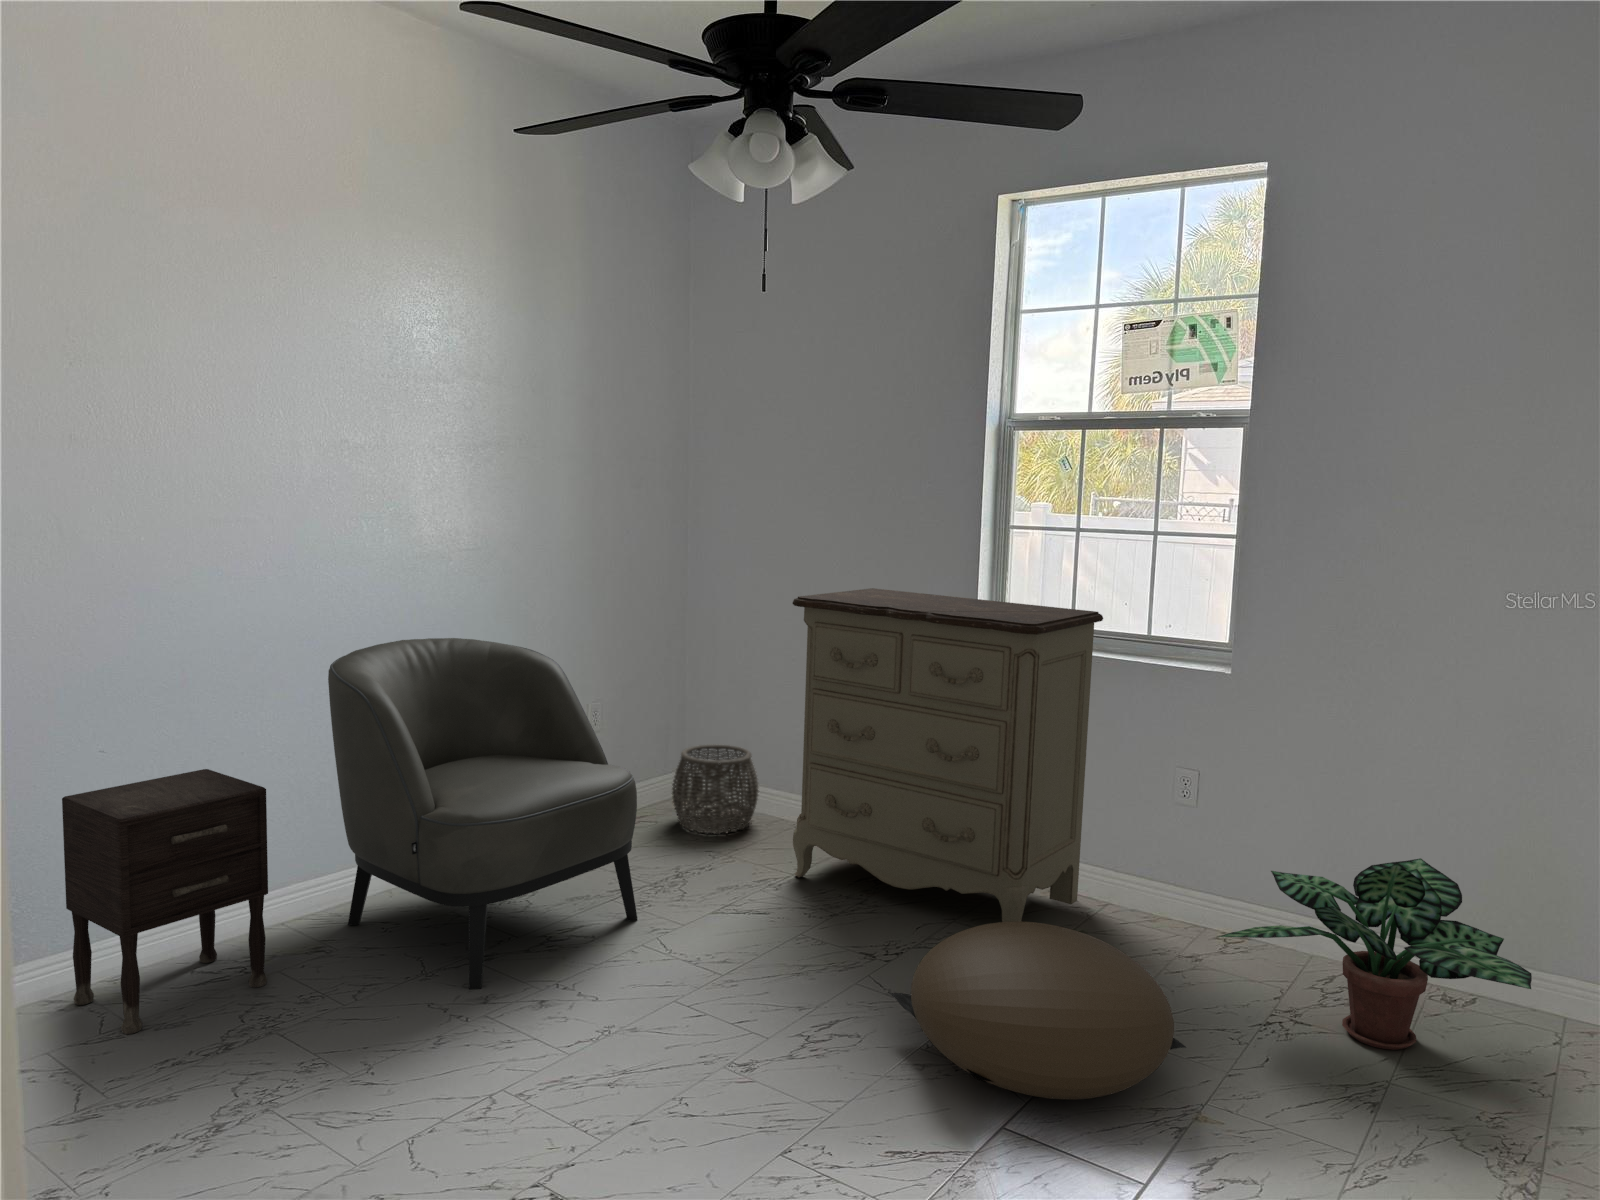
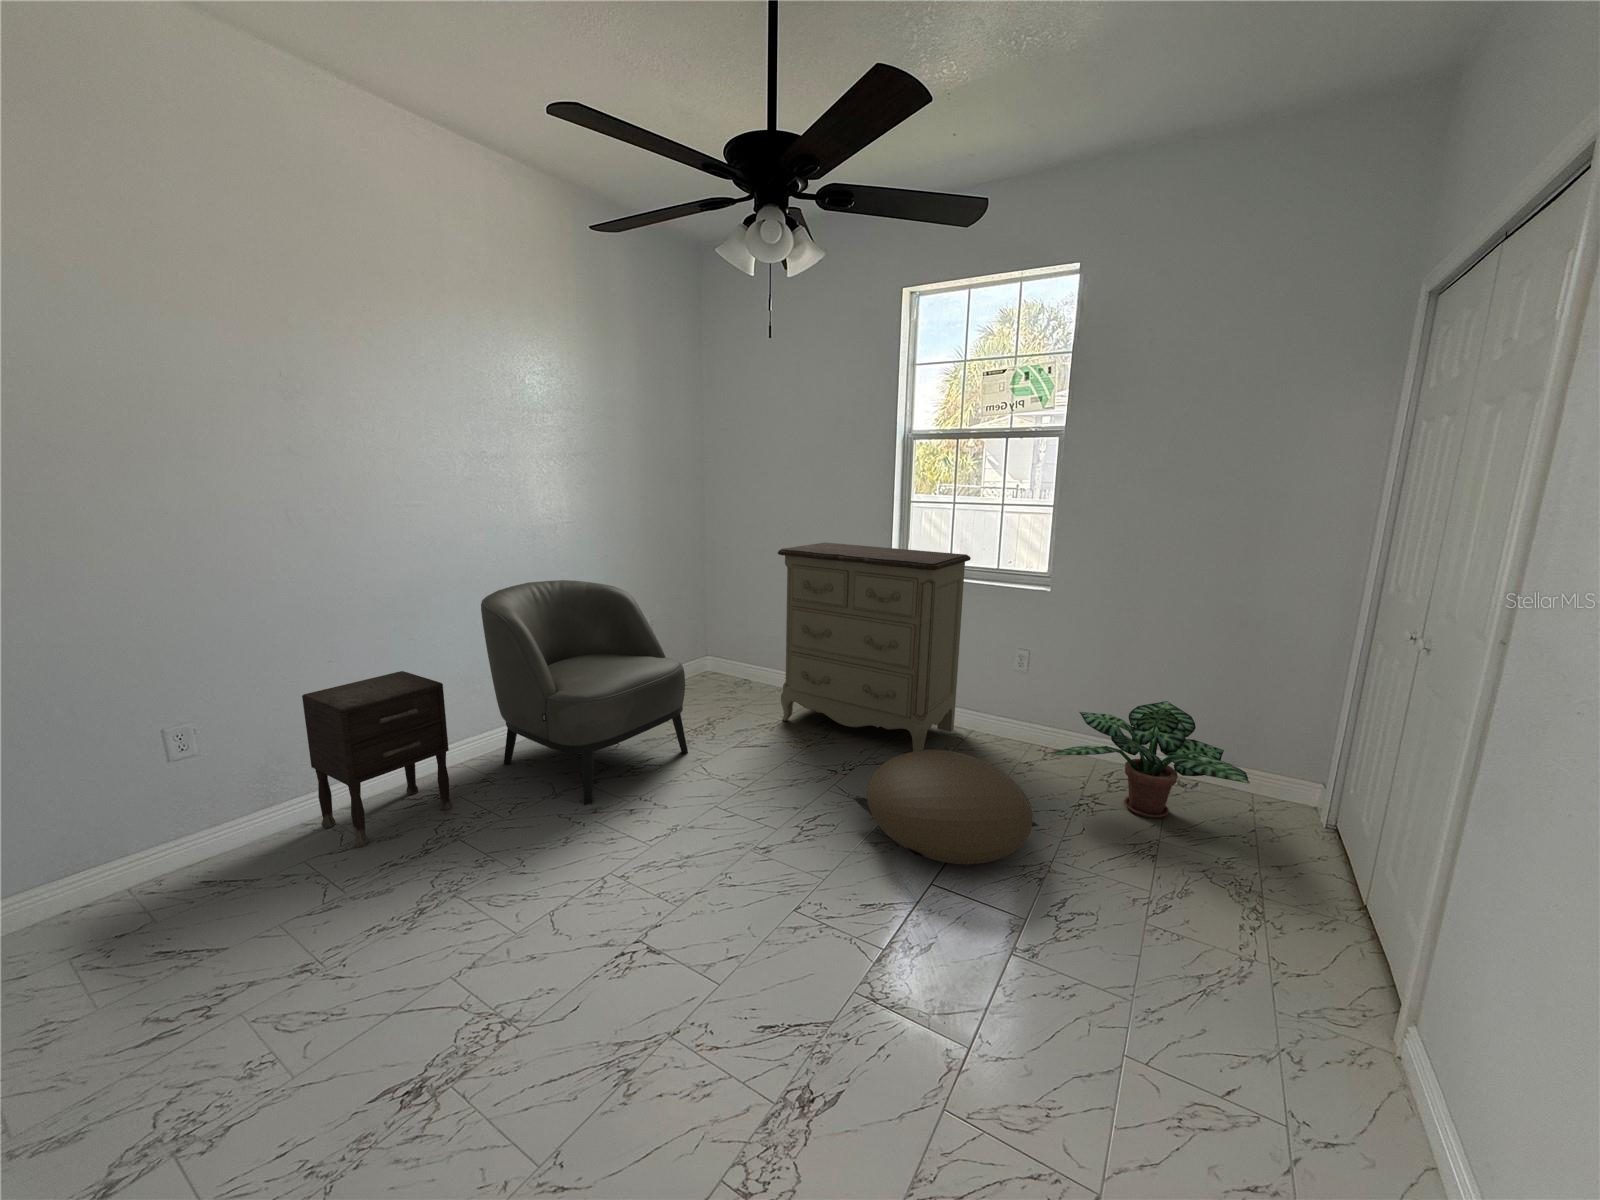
woven basket: present [672,745,759,834] -> none [703,640,757,695]

